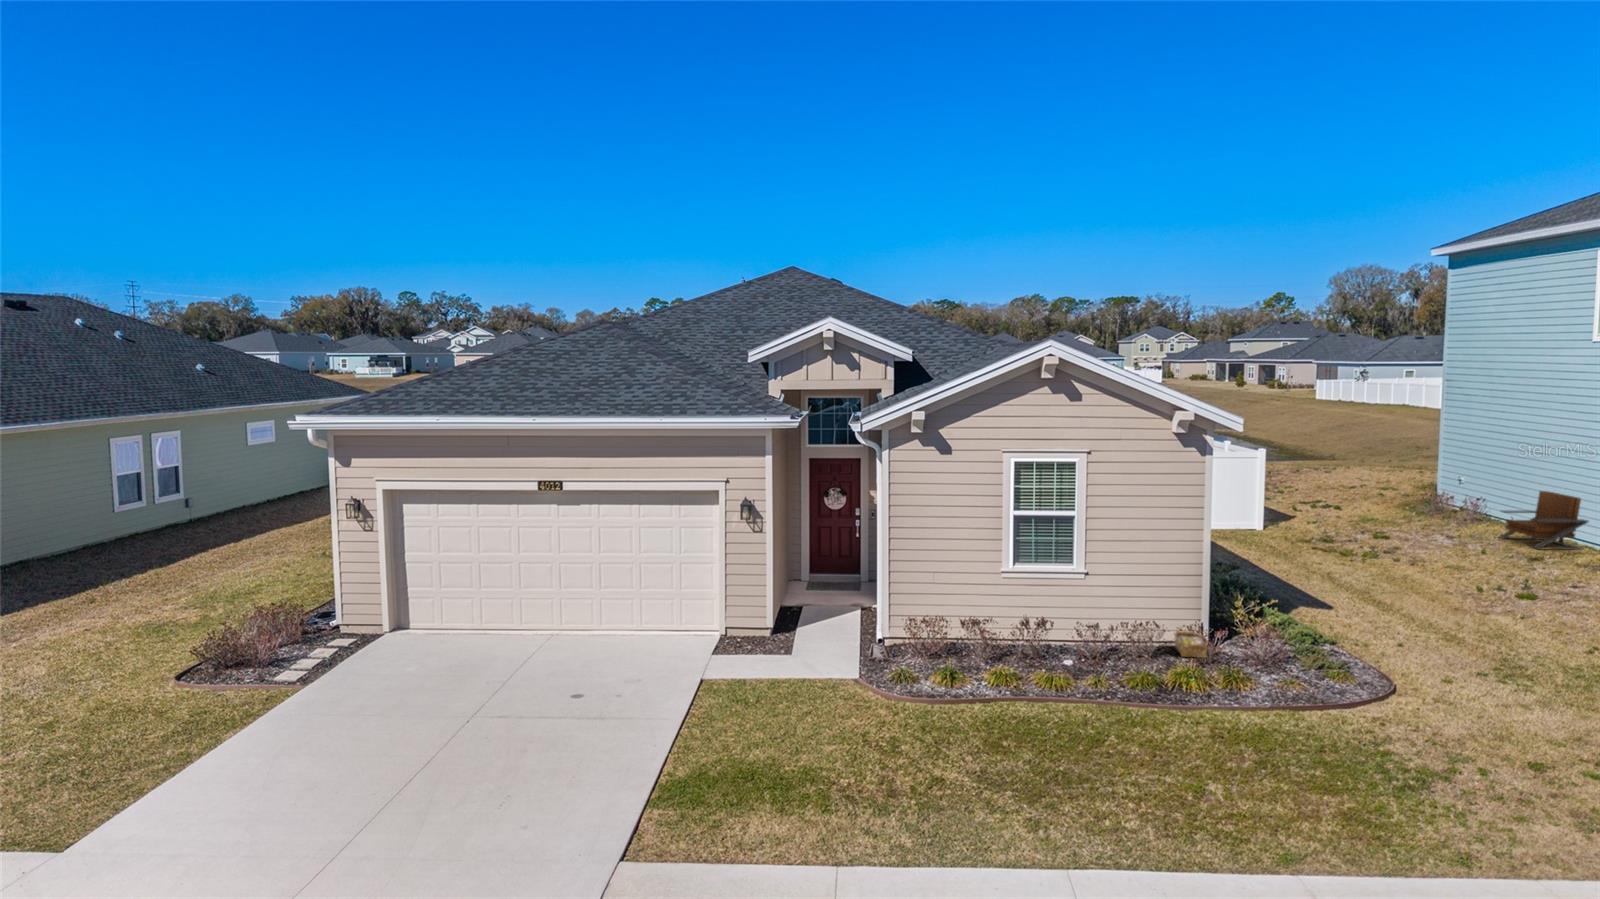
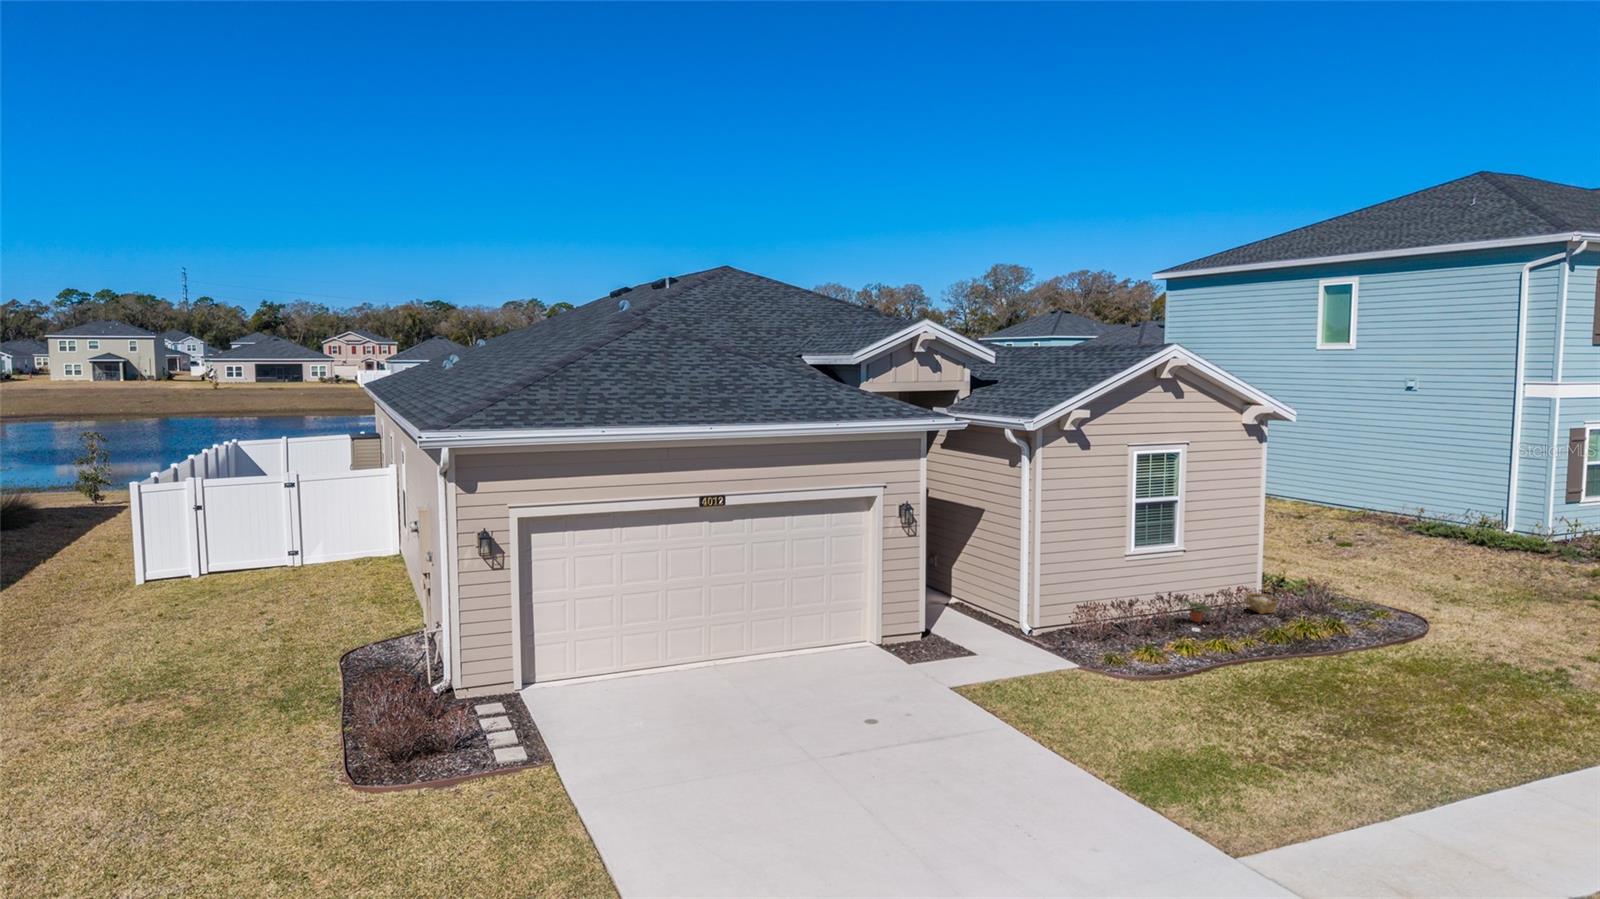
lounge chair: present [1499,491,1588,550] -> none [1282,468,1346,514]
potted plant: none [1066,626,1110,655] -> present [1179,599,1214,622]

